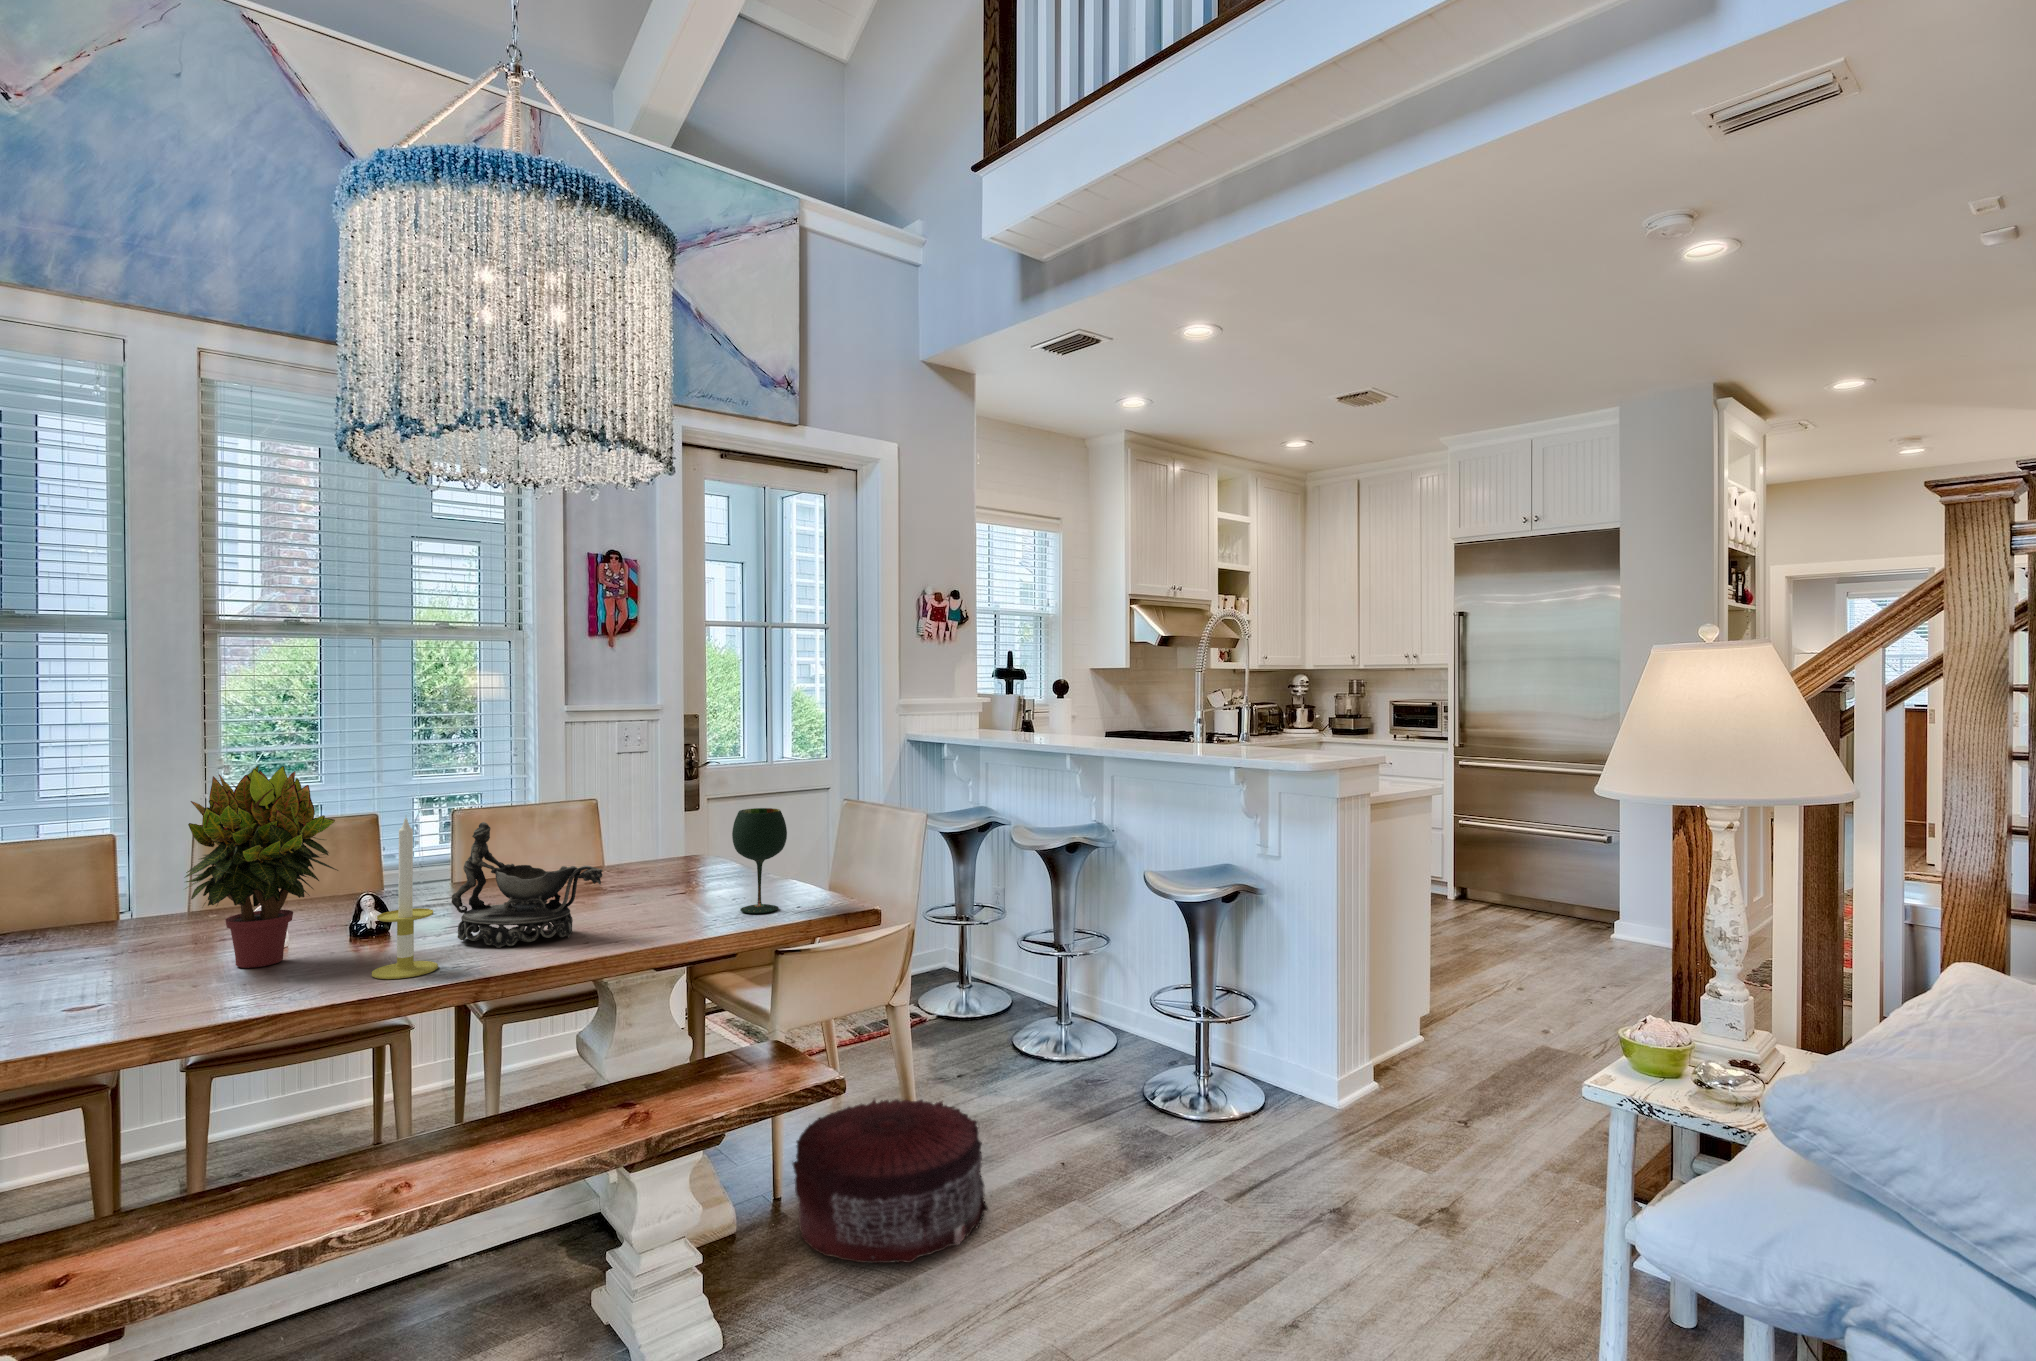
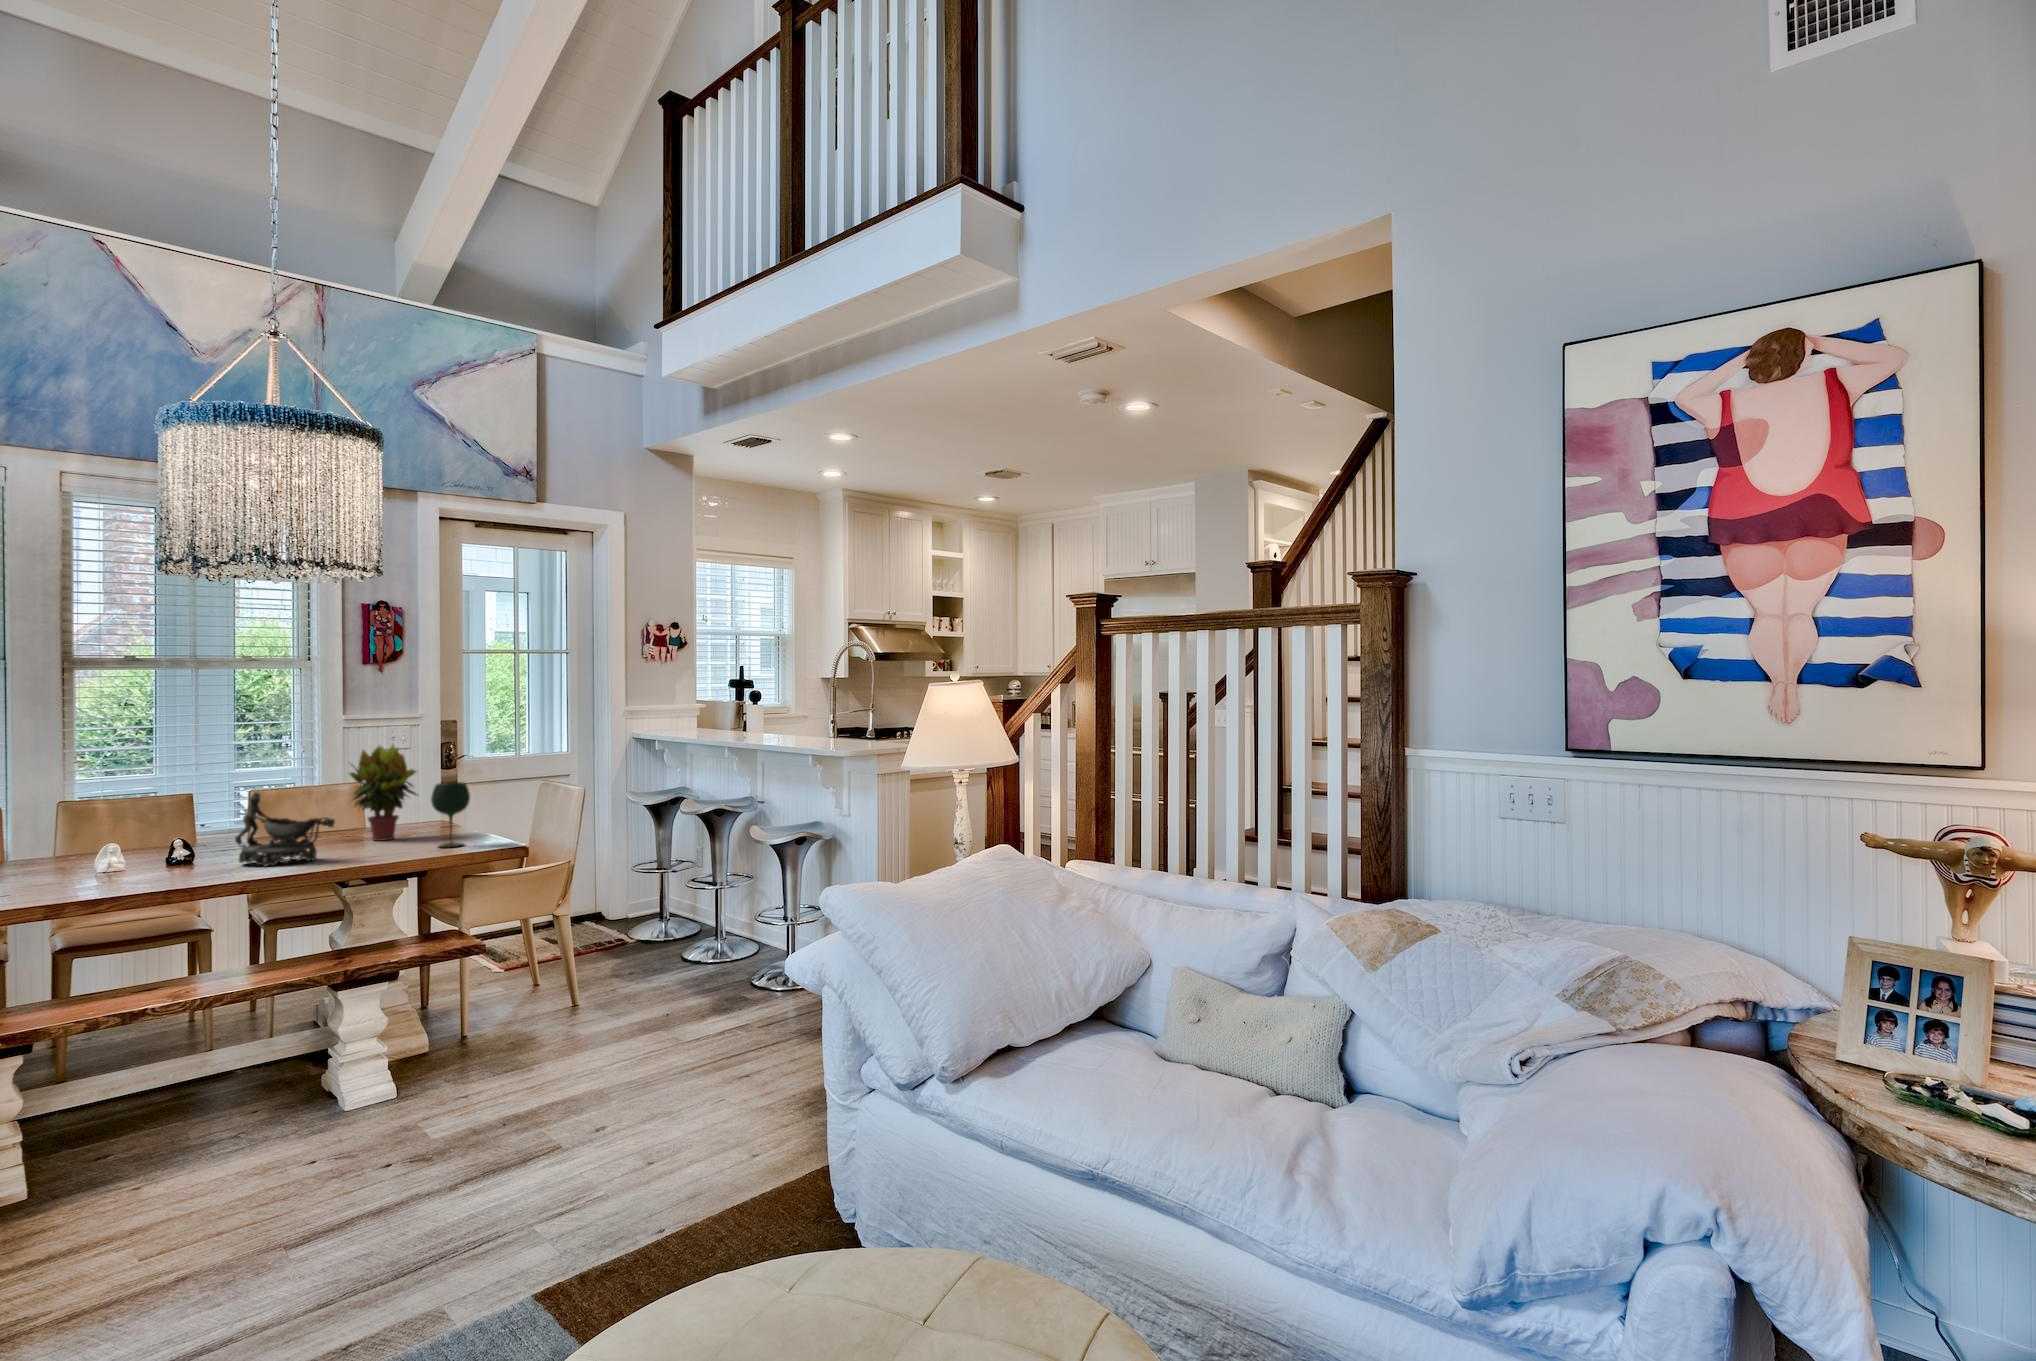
potted plant: present [184,766,338,968] -> present [349,745,418,841]
candle: present [372,818,438,979] -> none [179,786,222,880]
pouf: present [793,1100,988,1263] -> none [478,970,612,1059]

